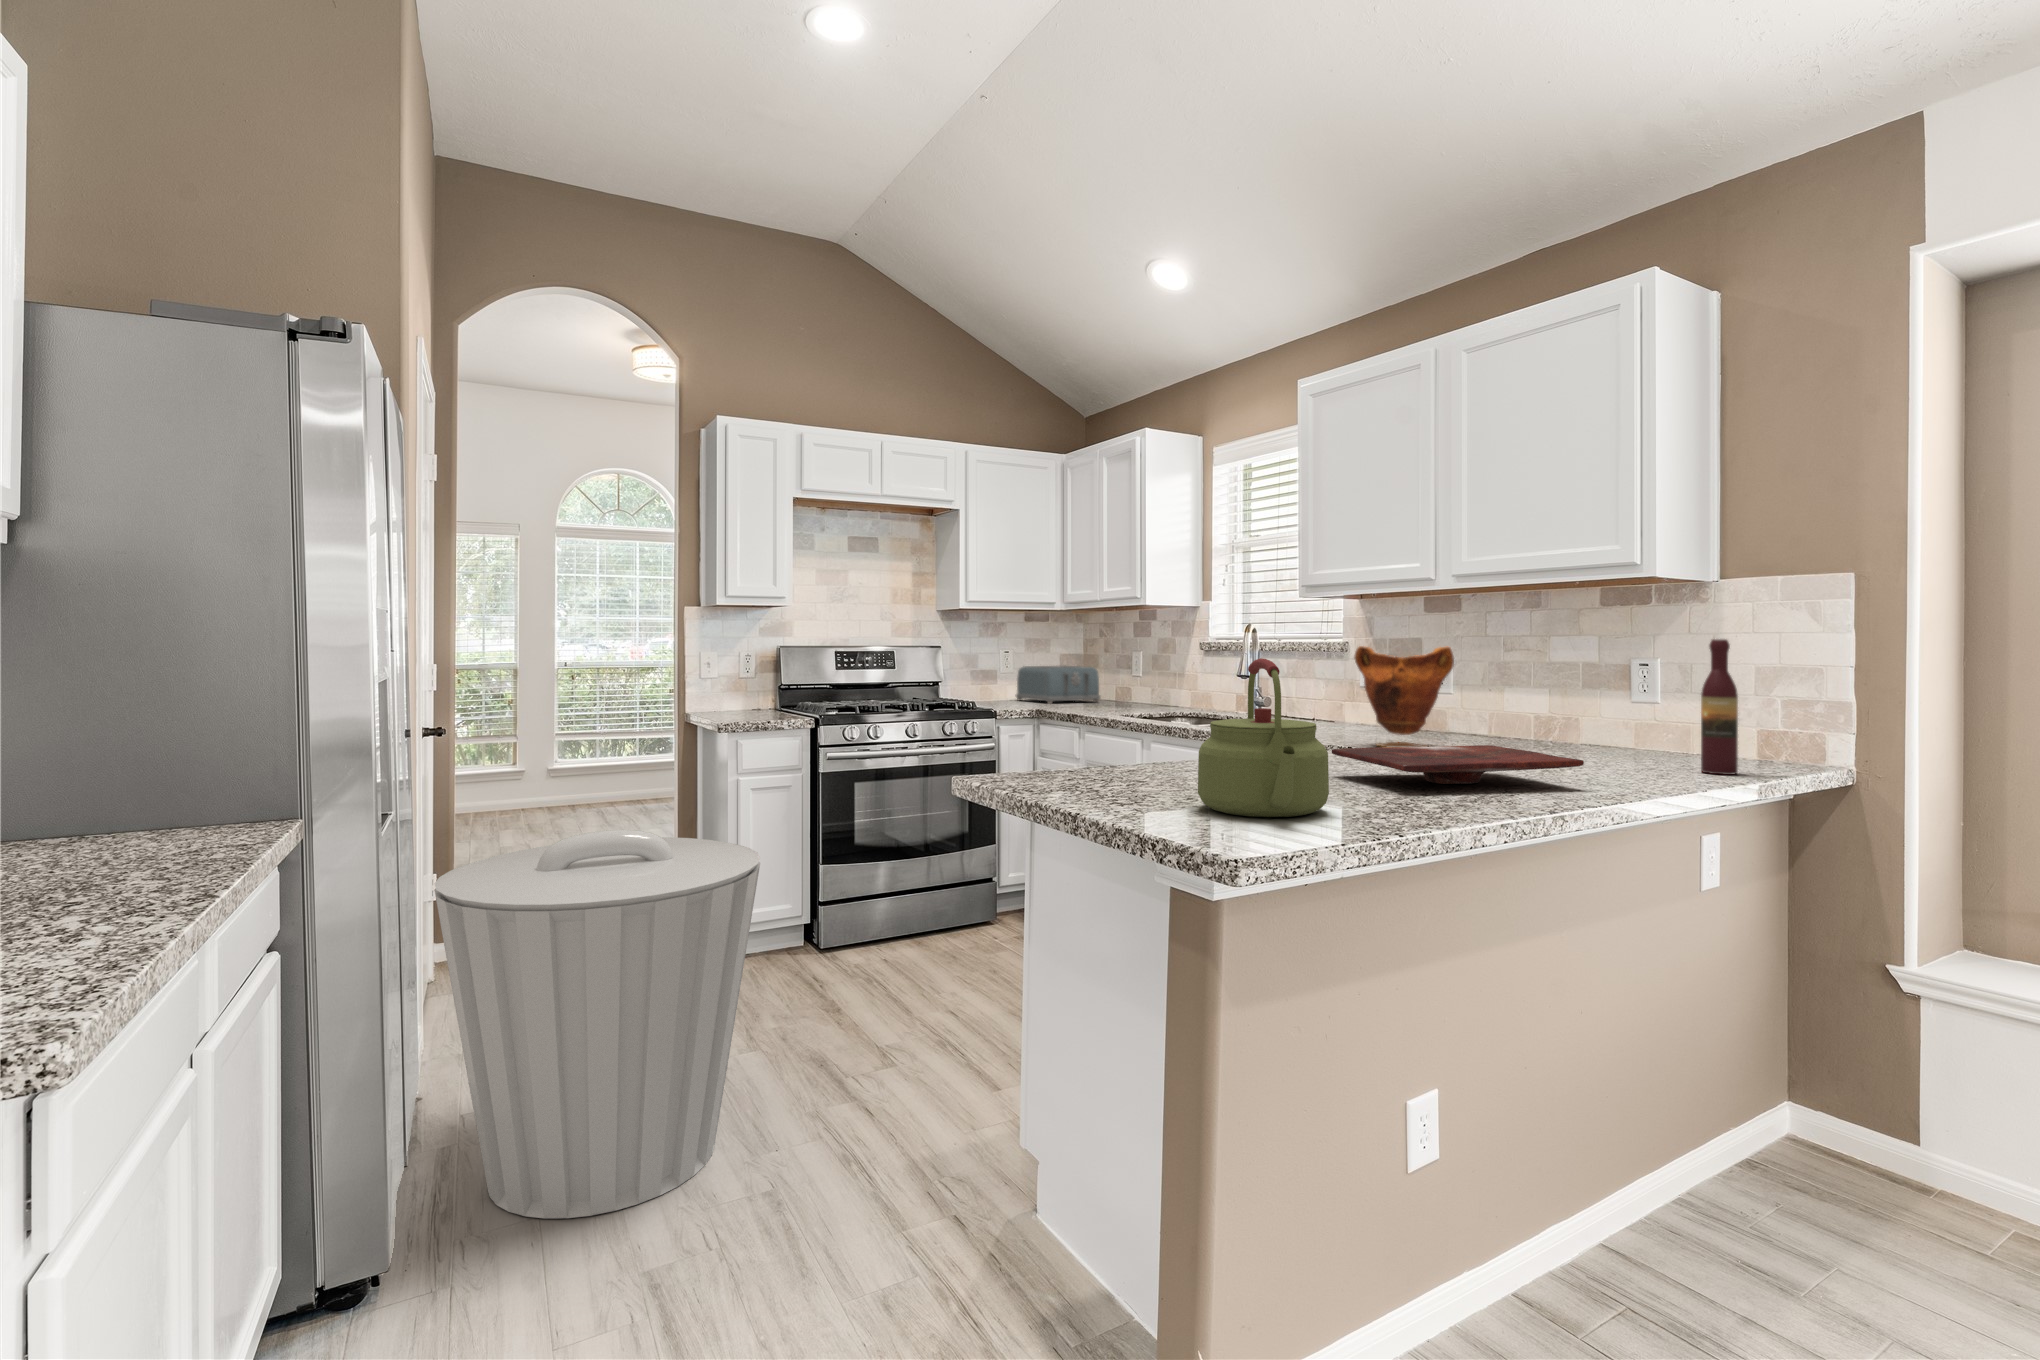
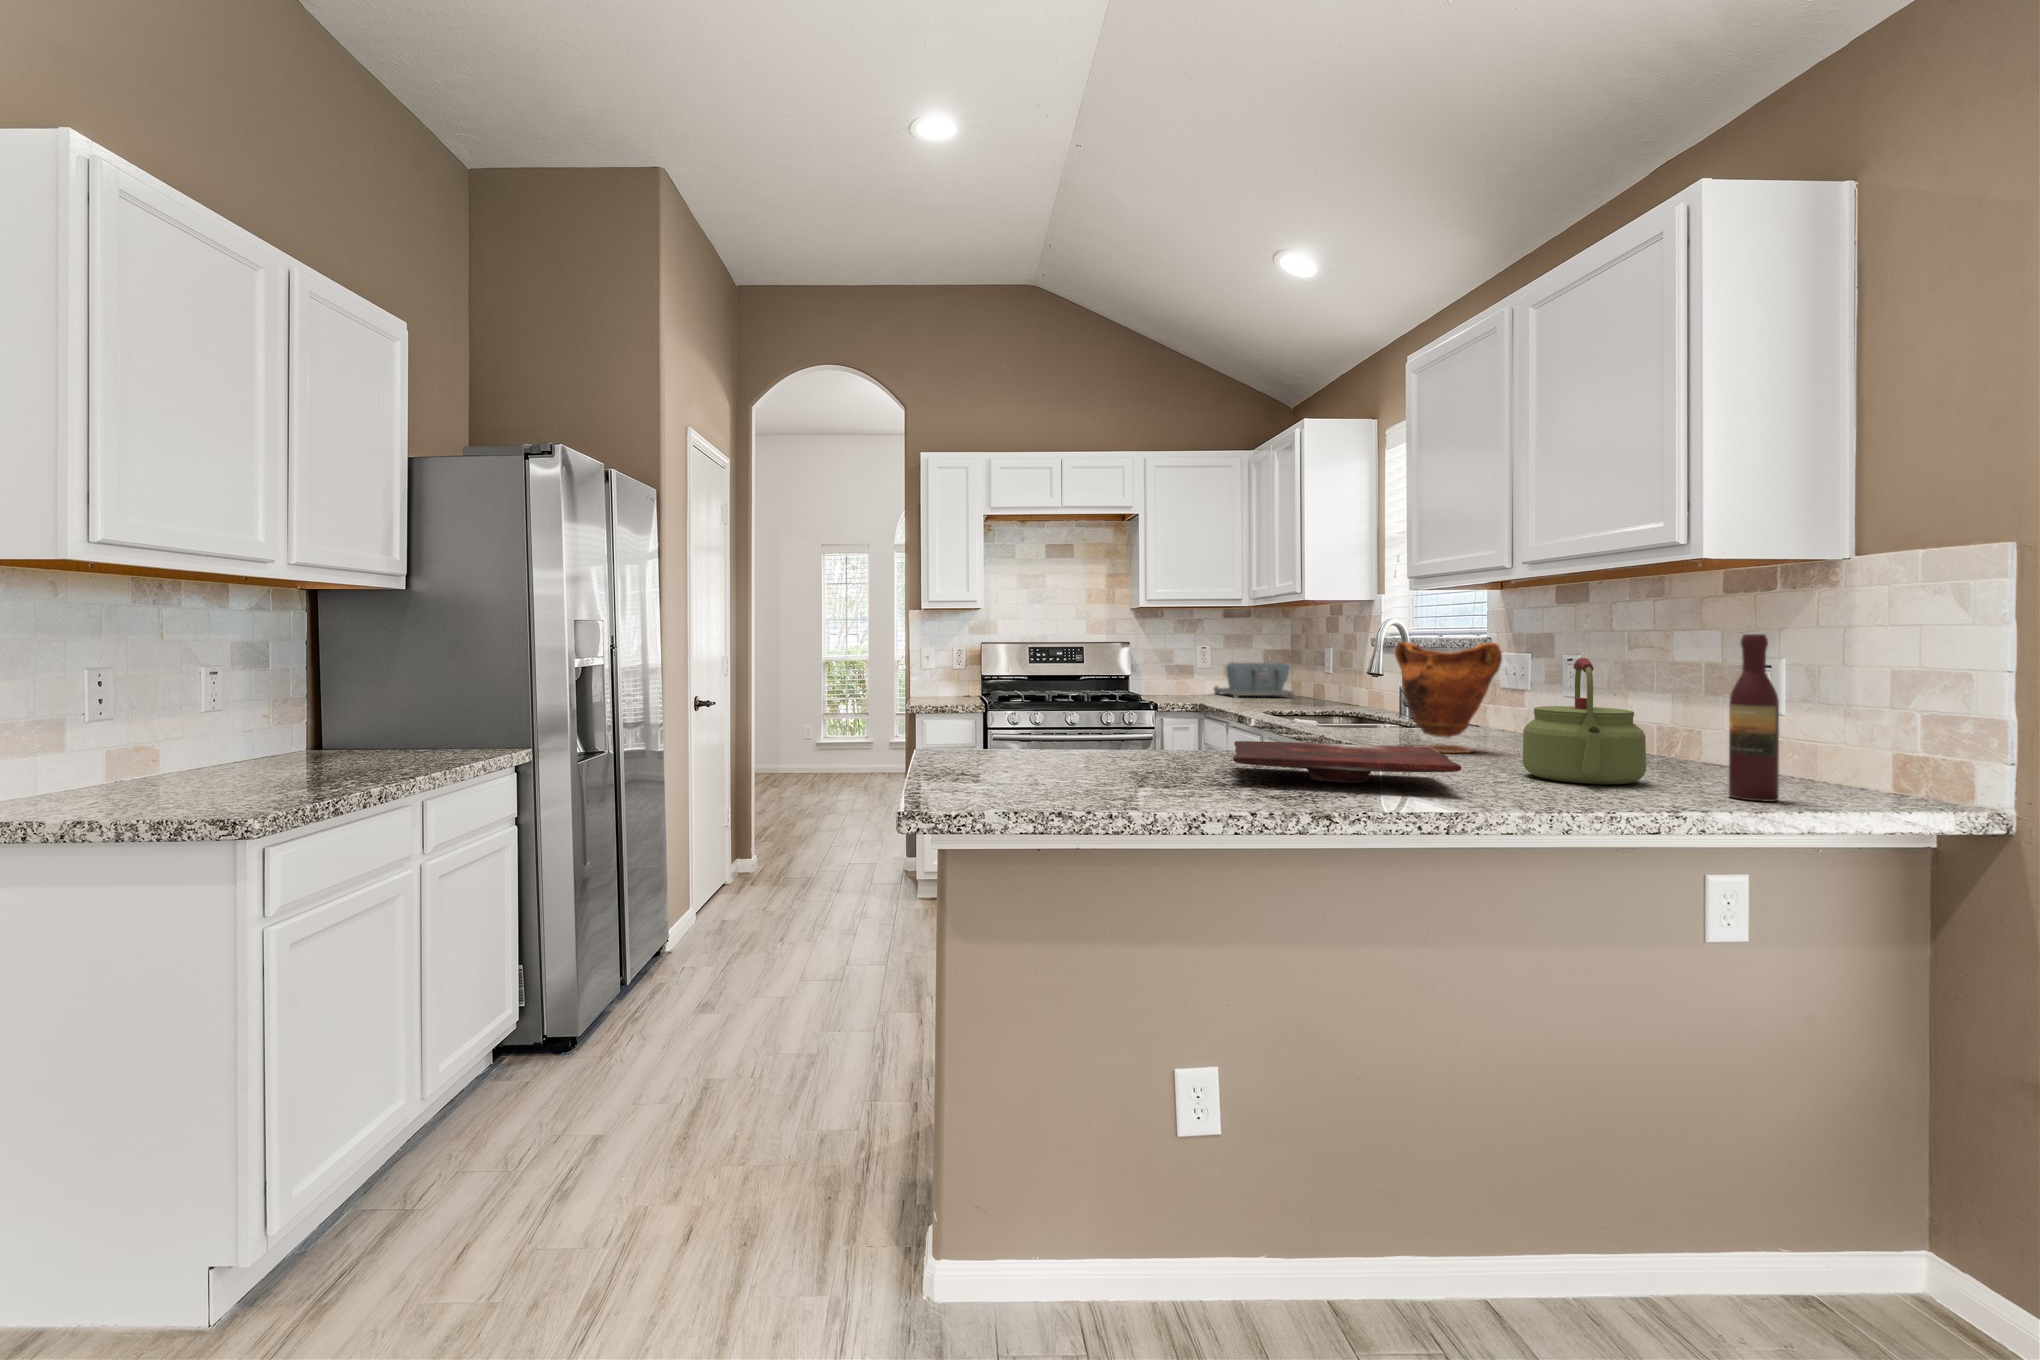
kettle: present [1198,658,1329,817] -> present [1523,658,1646,785]
trash can: present [434,830,760,1218] -> none [621,772,838,1041]

